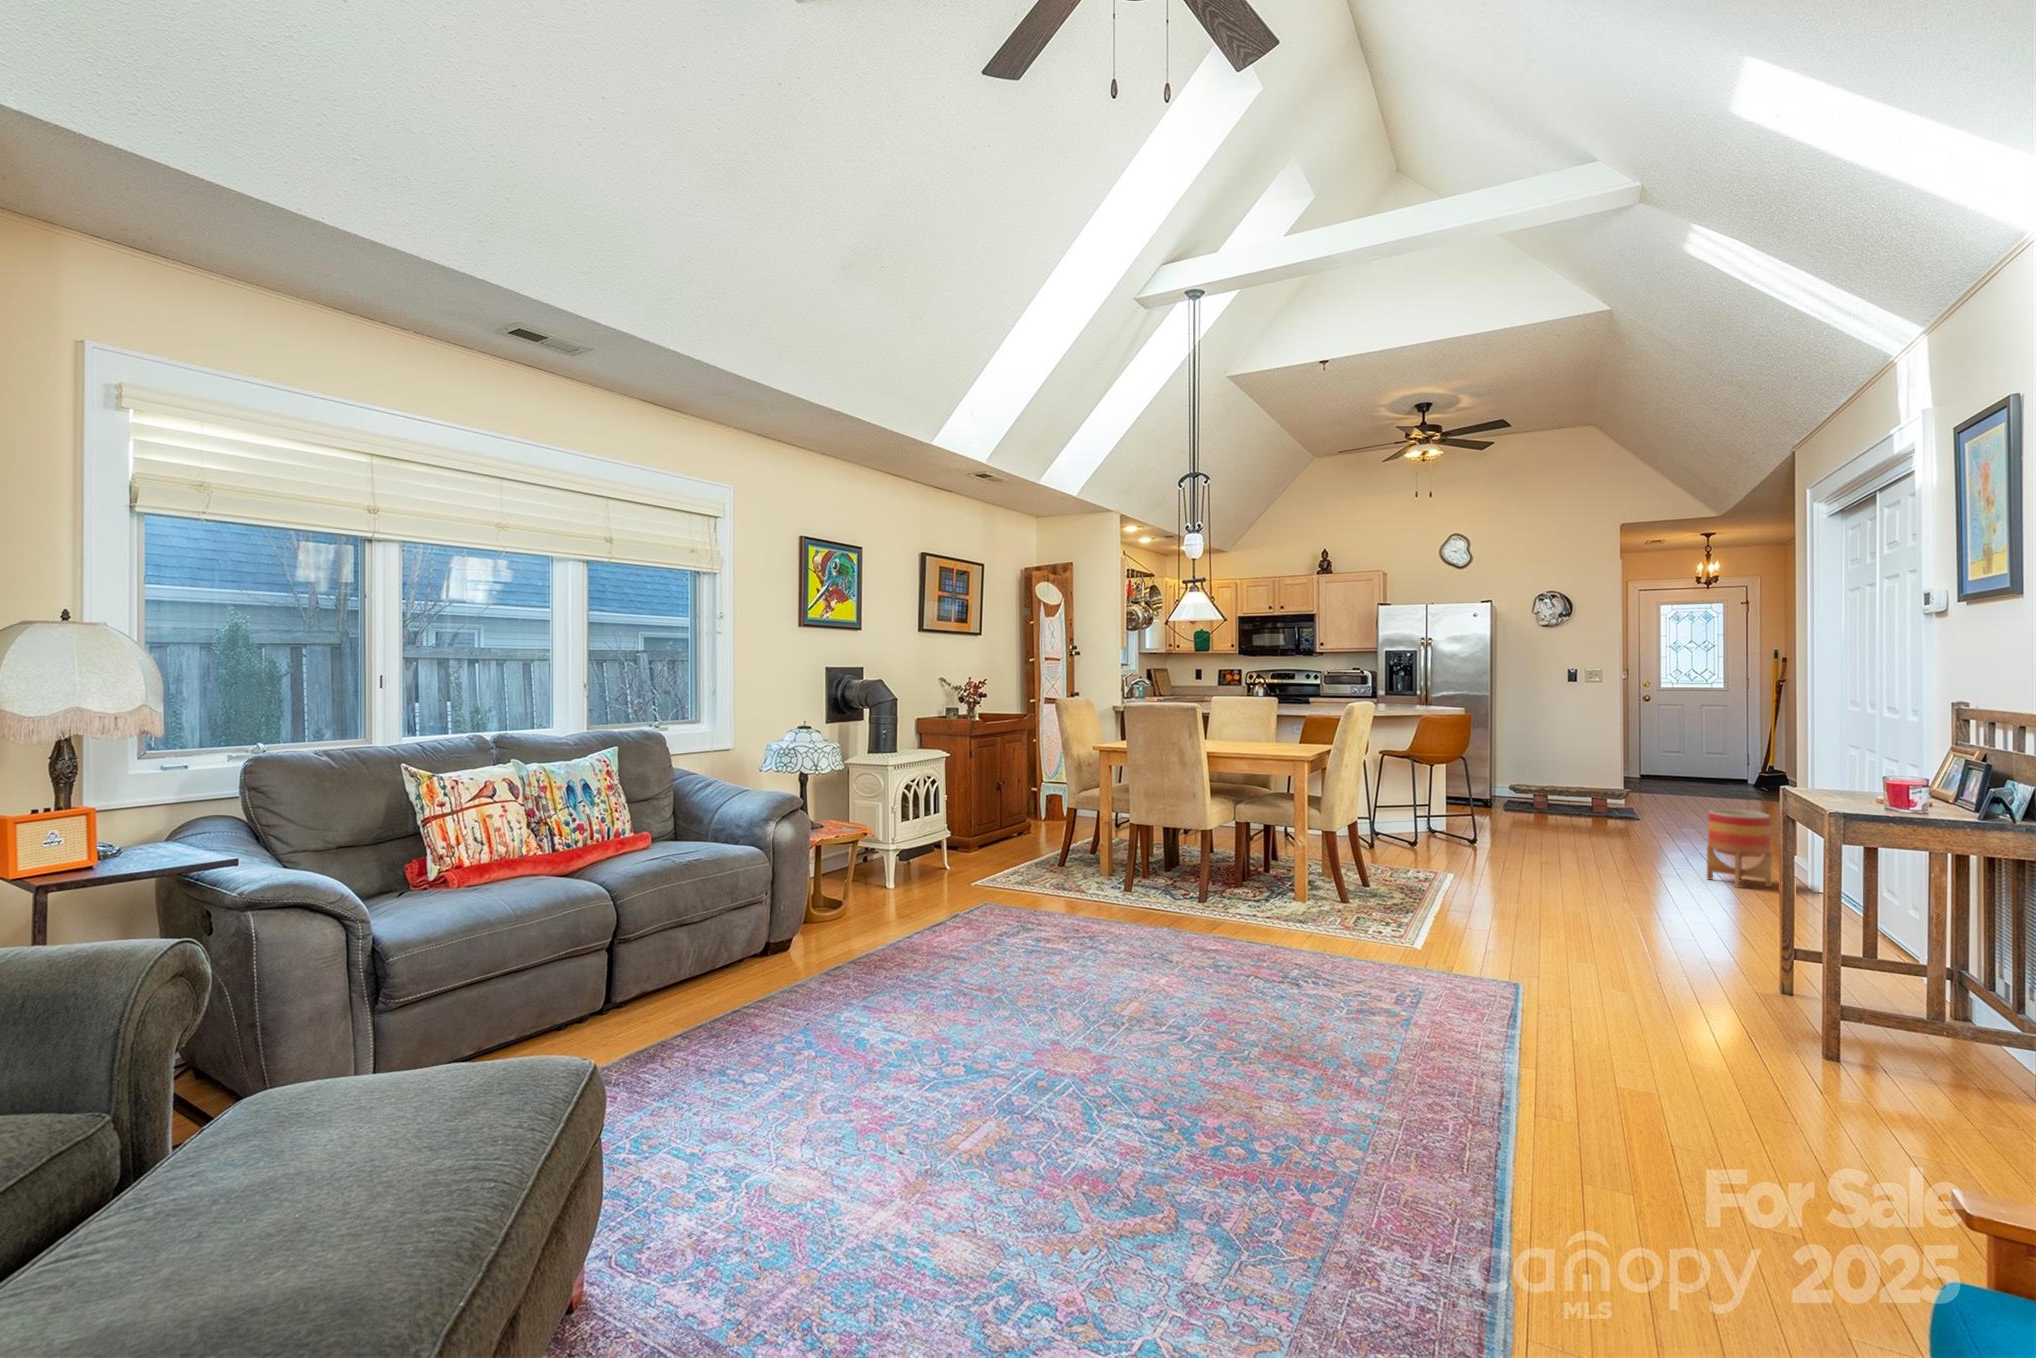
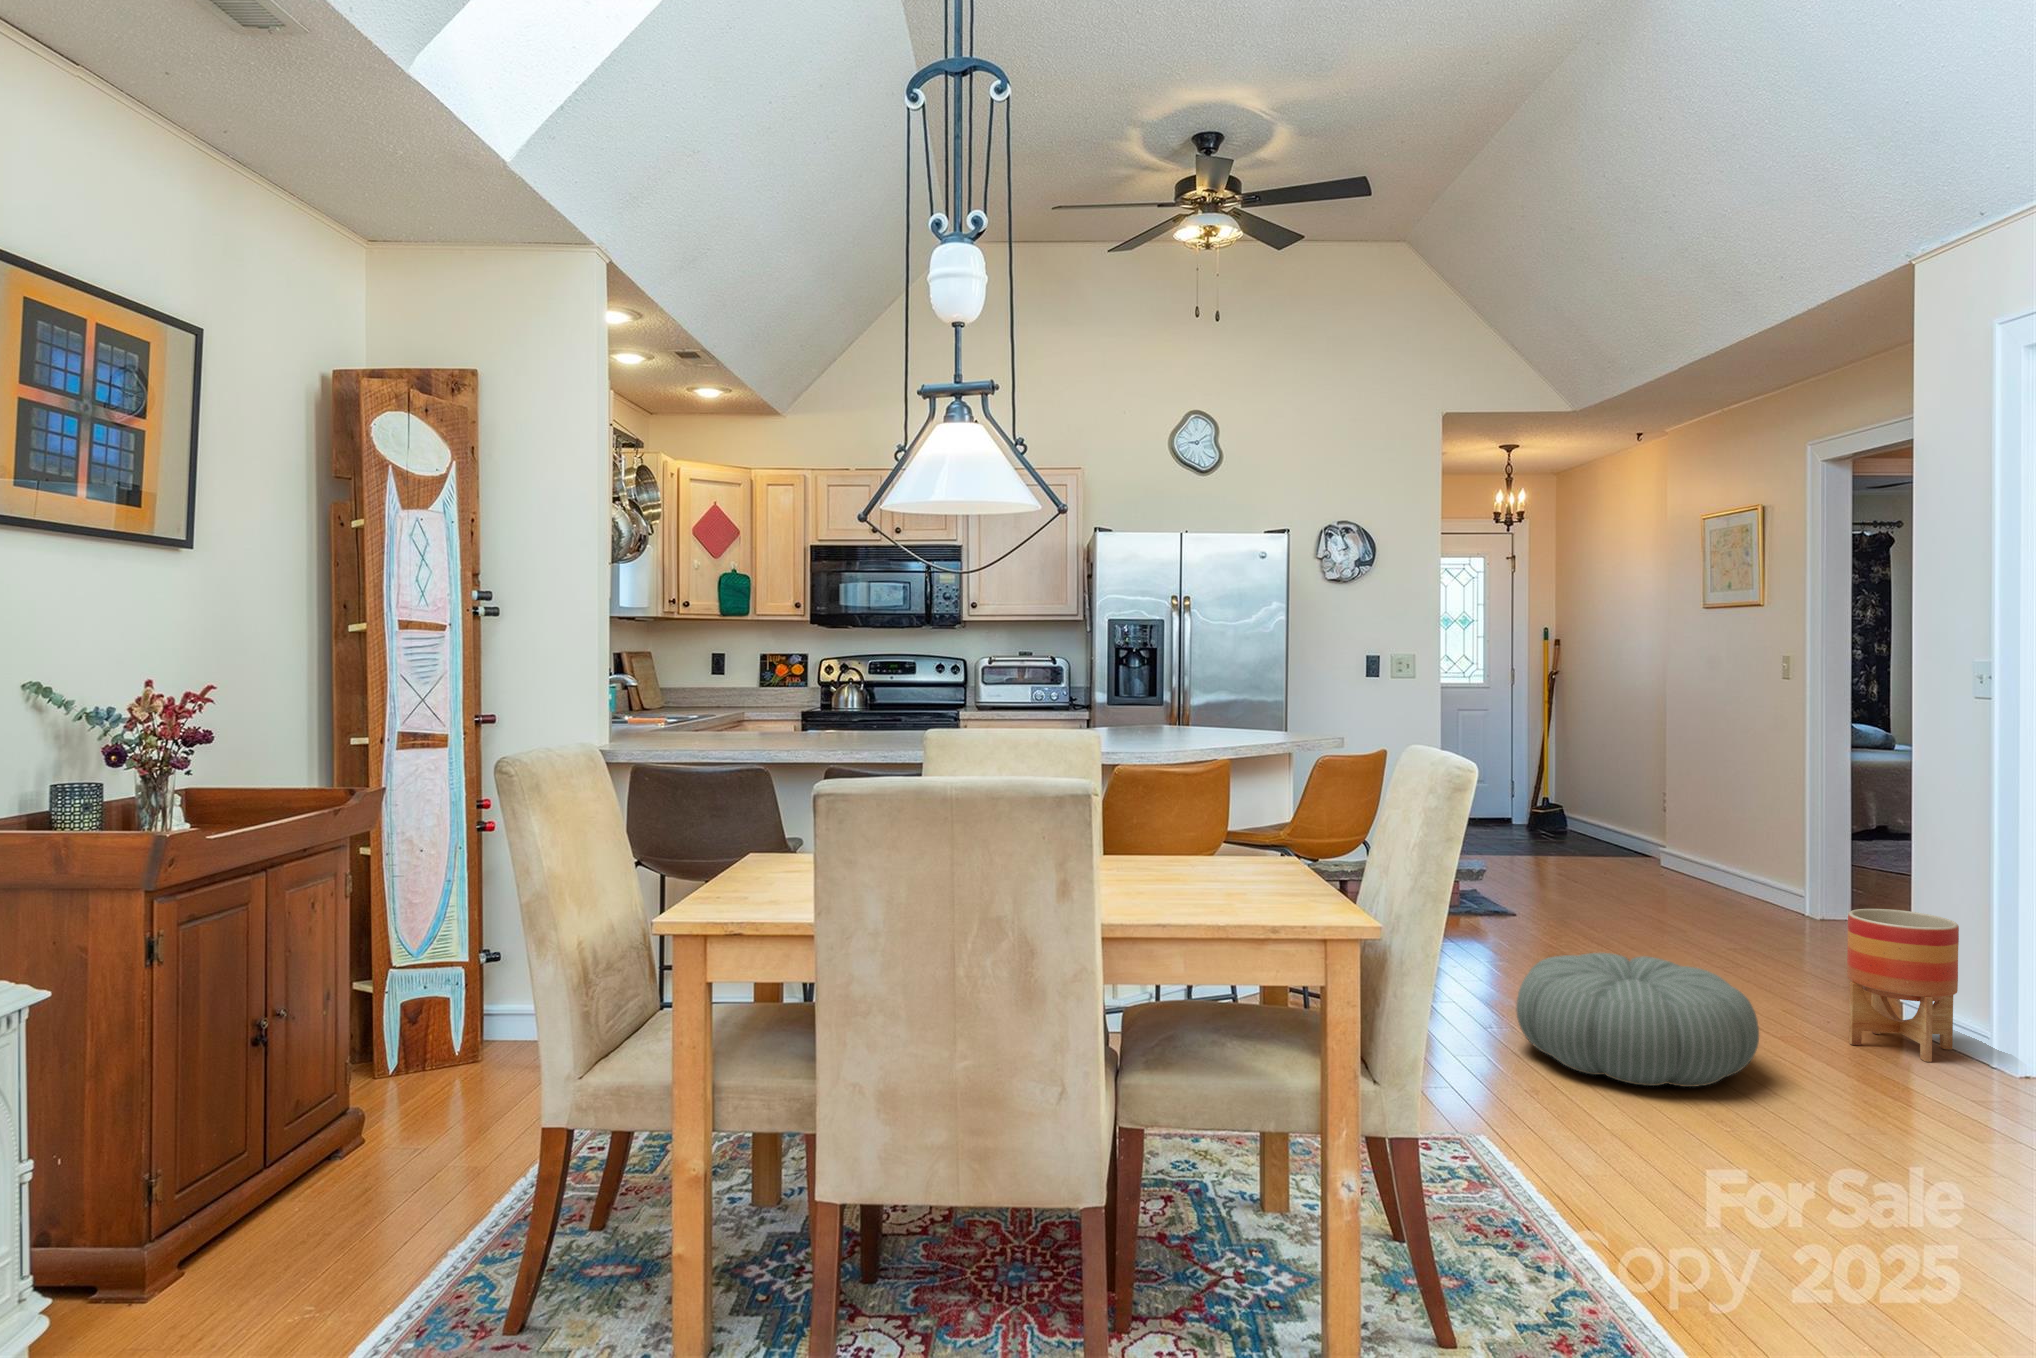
pouf: none [1493,817,1614,875] -> present [1516,953,1759,1087]

